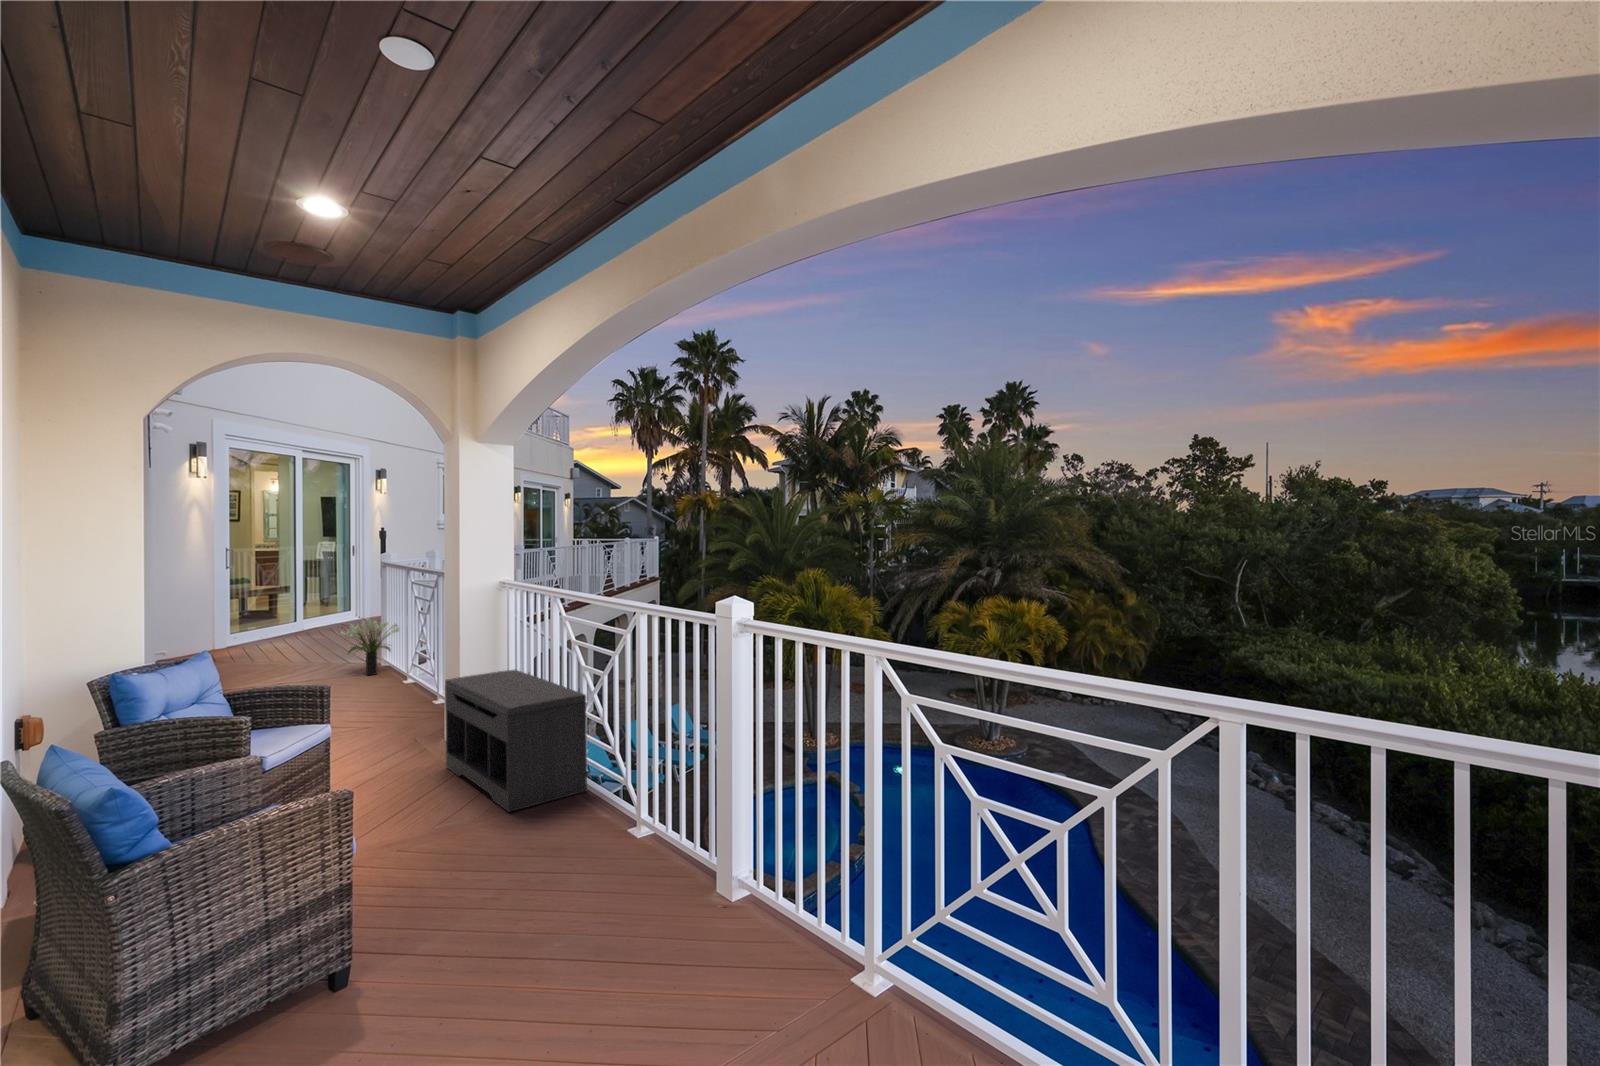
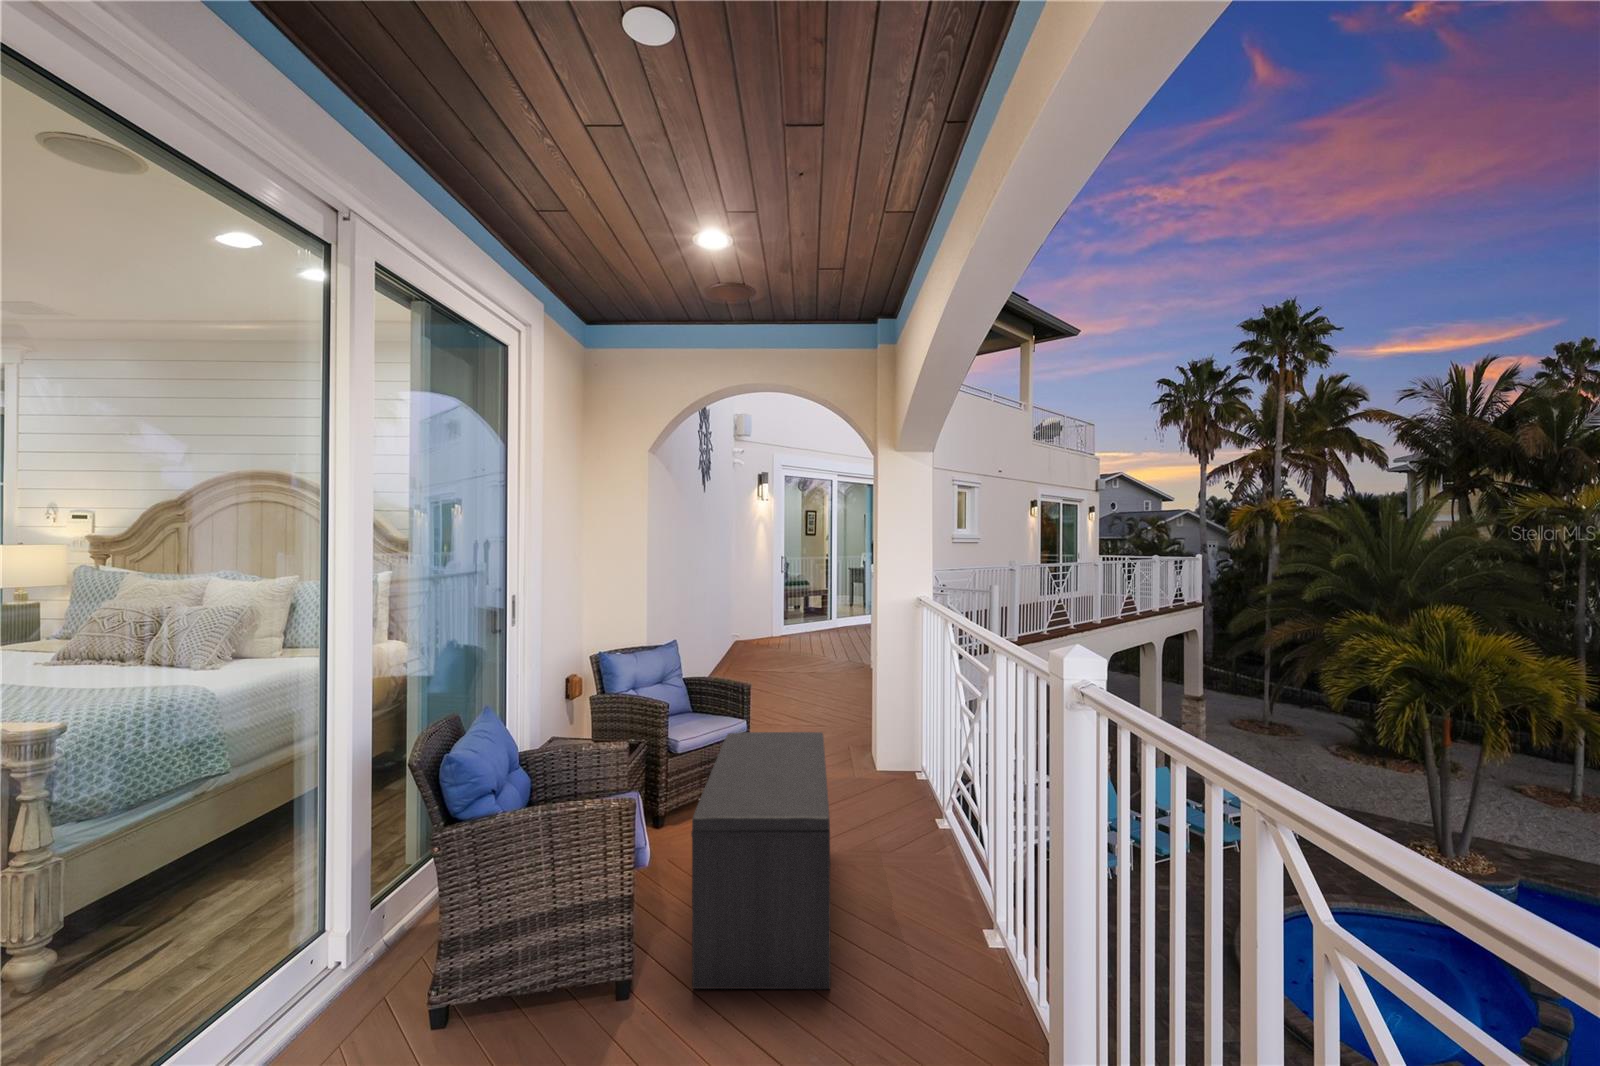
potted plant: present [340,617,399,675] -> none [780,630,836,690]

